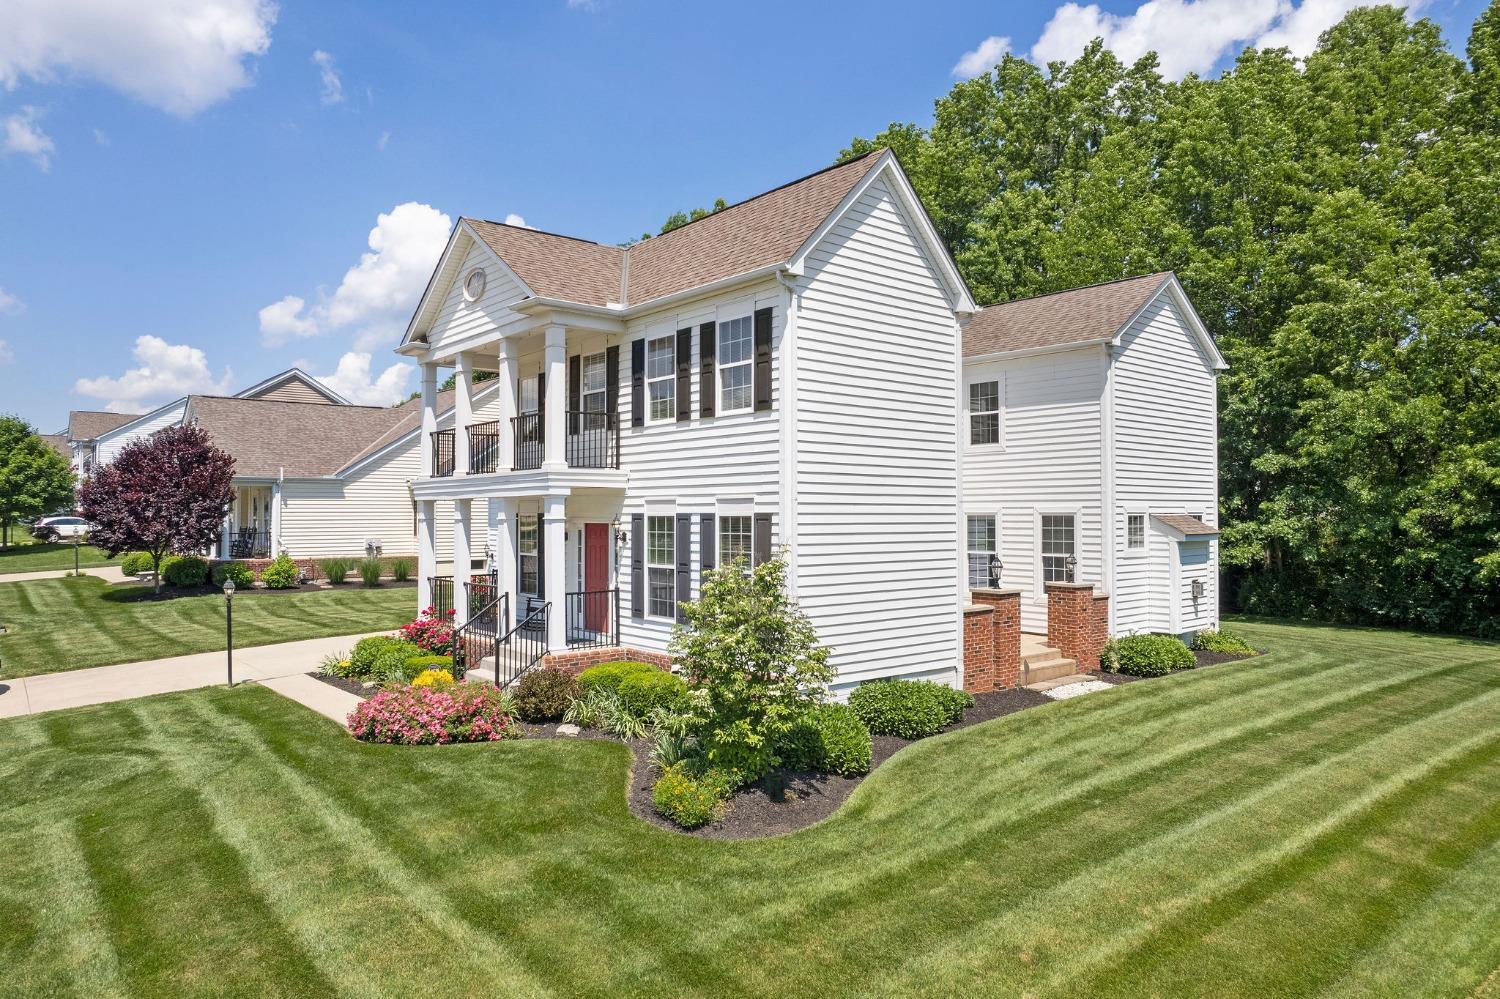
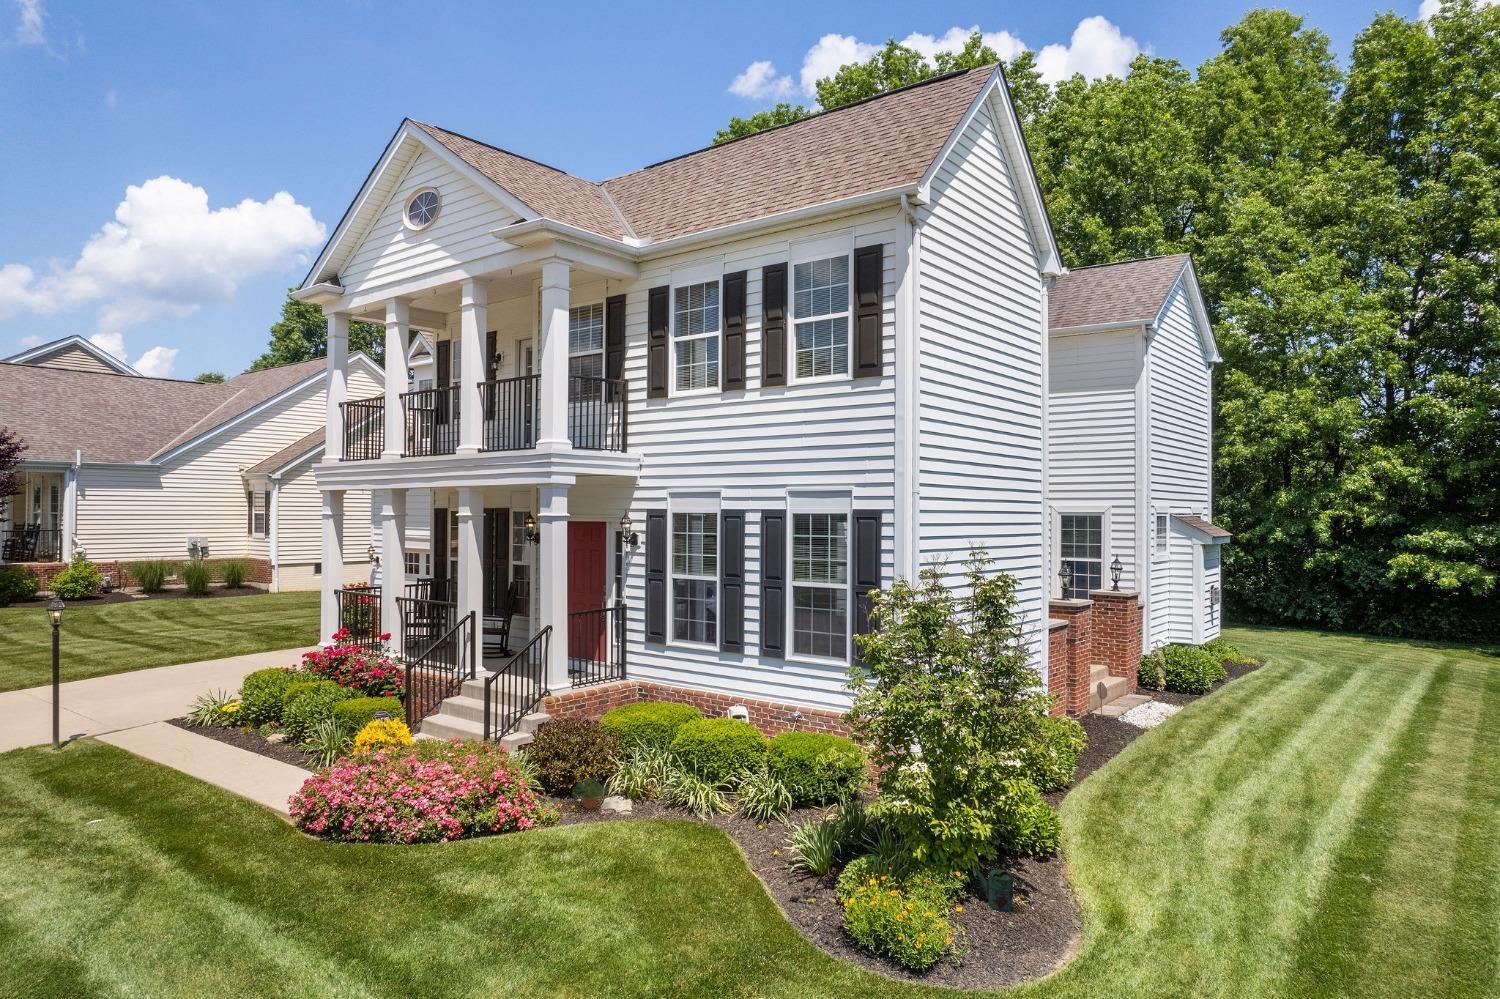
potted plant: none [534,710,568,732] -> present [572,777,616,809]

